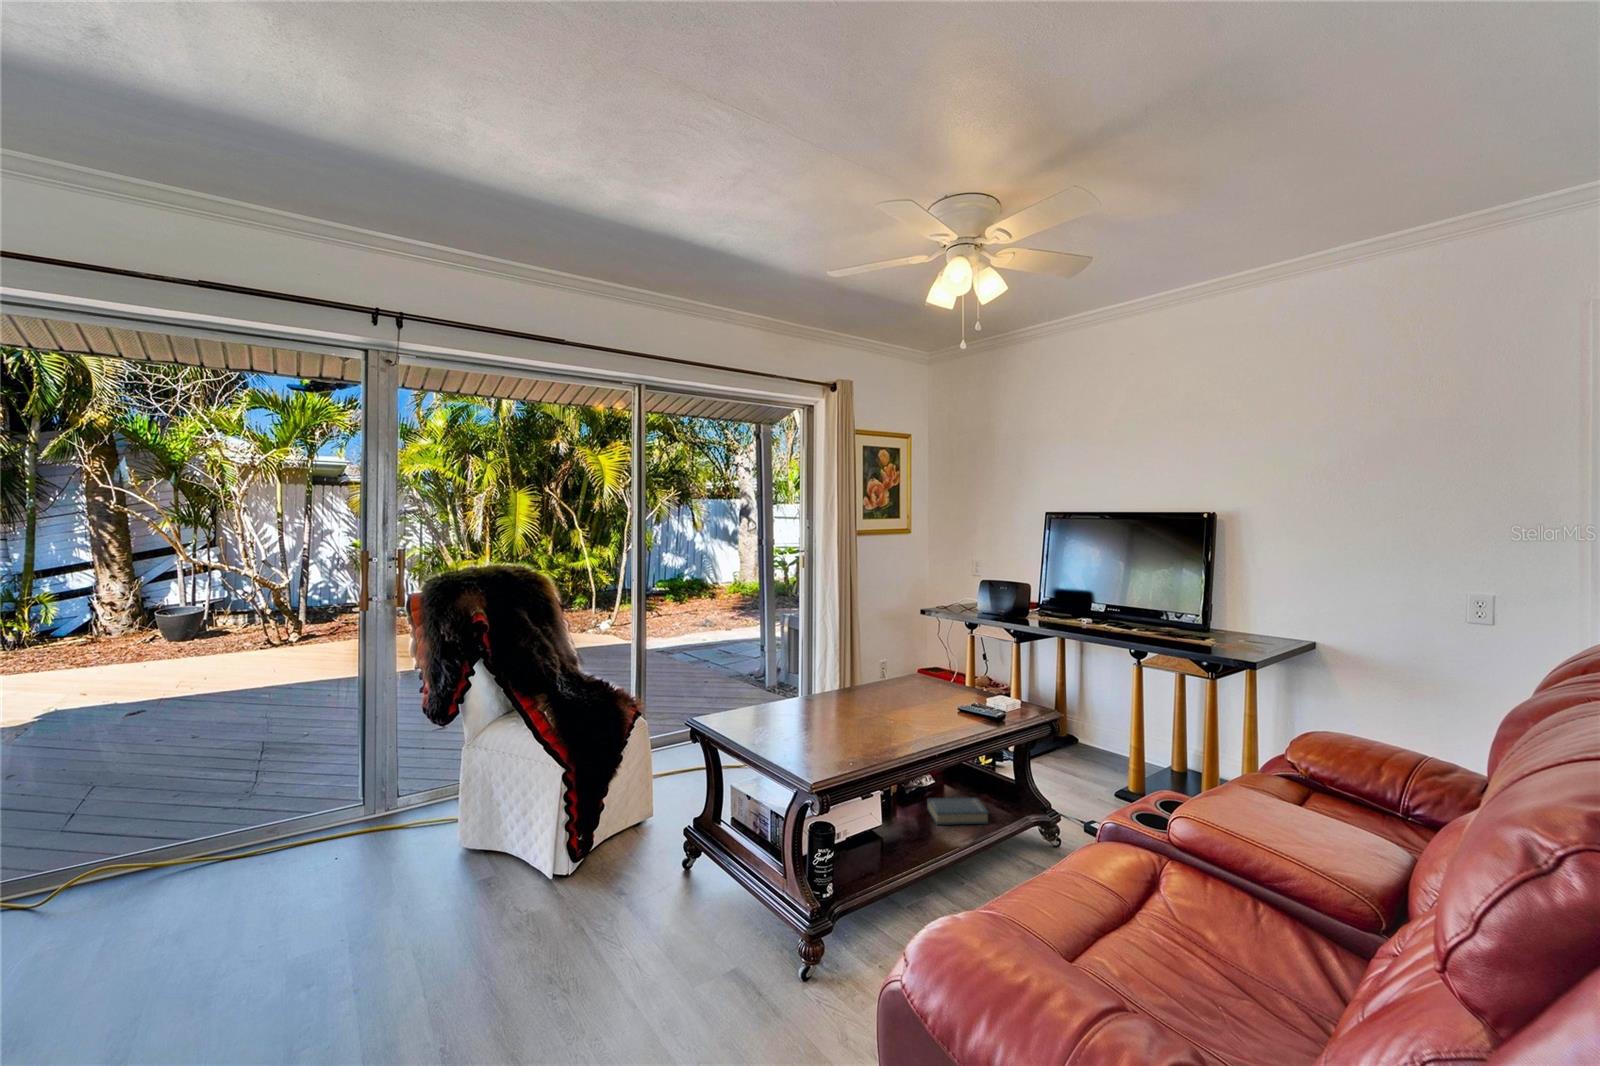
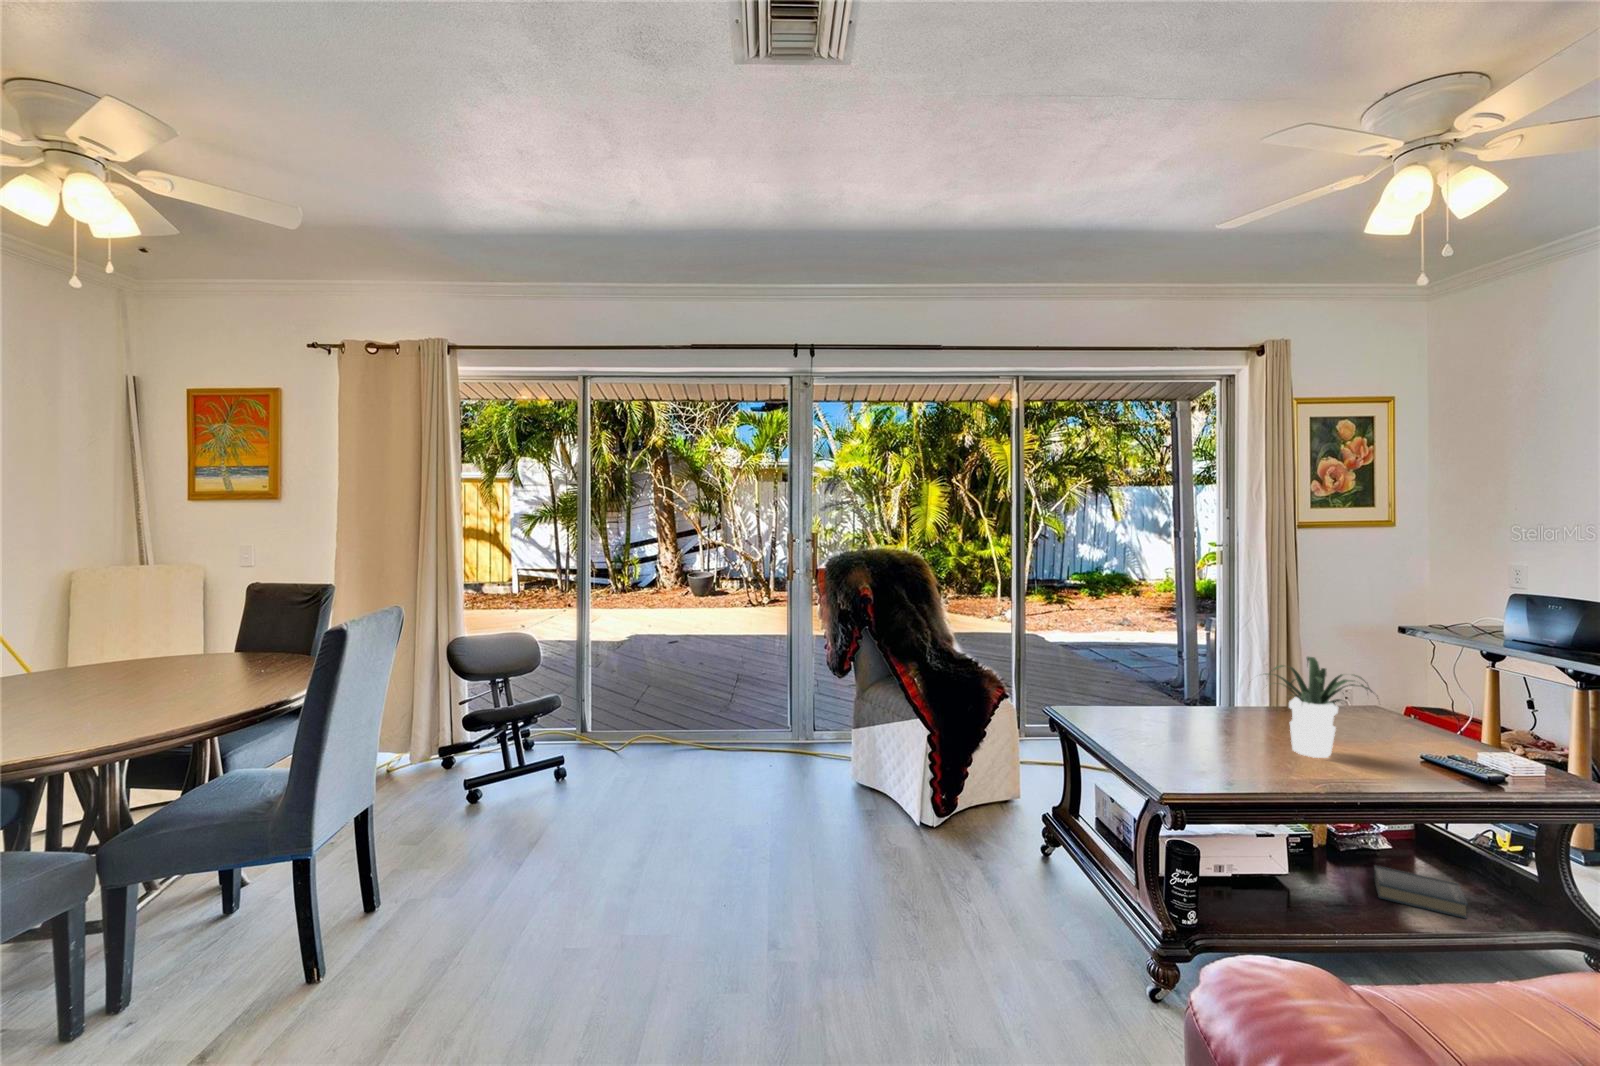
potted plant: none [842,638,936,722] -> present [1268,657,1373,758]

